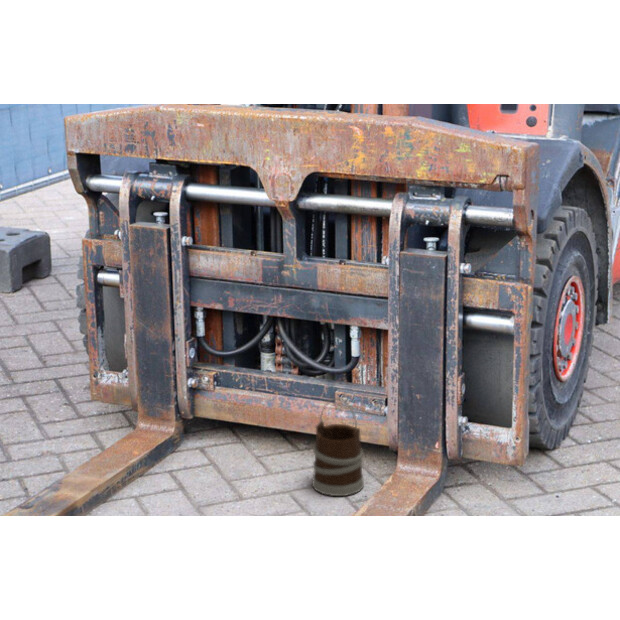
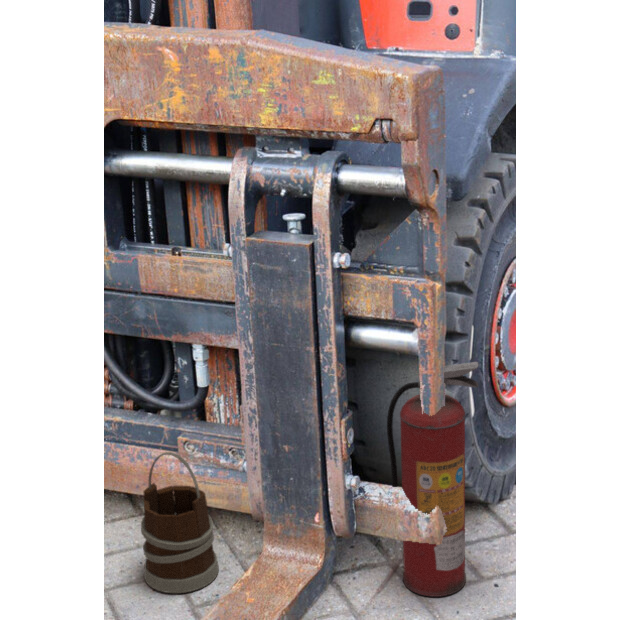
fire extinguisher: none [483,340,553,502] -> present [387,362,479,597]

